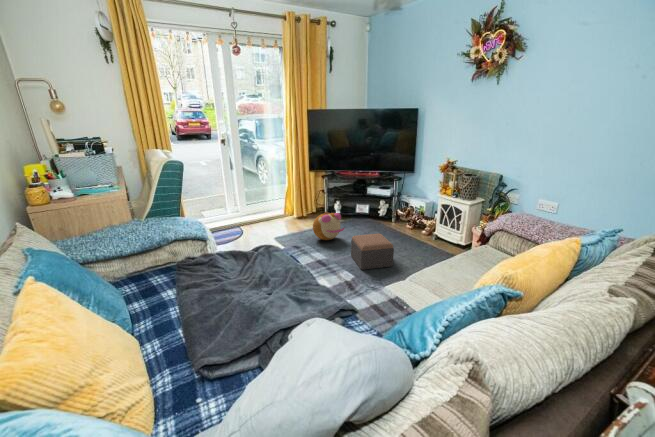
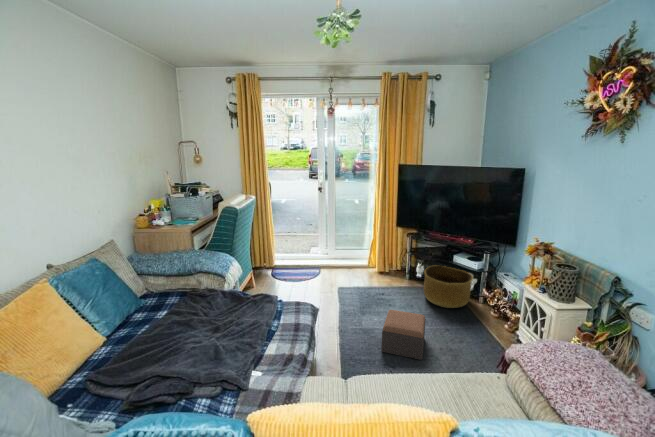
basket: none [352,199,391,231] -> present [424,265,473,308]
plush toy: present [313,212,344,240] -> none [367,274,400,305]

